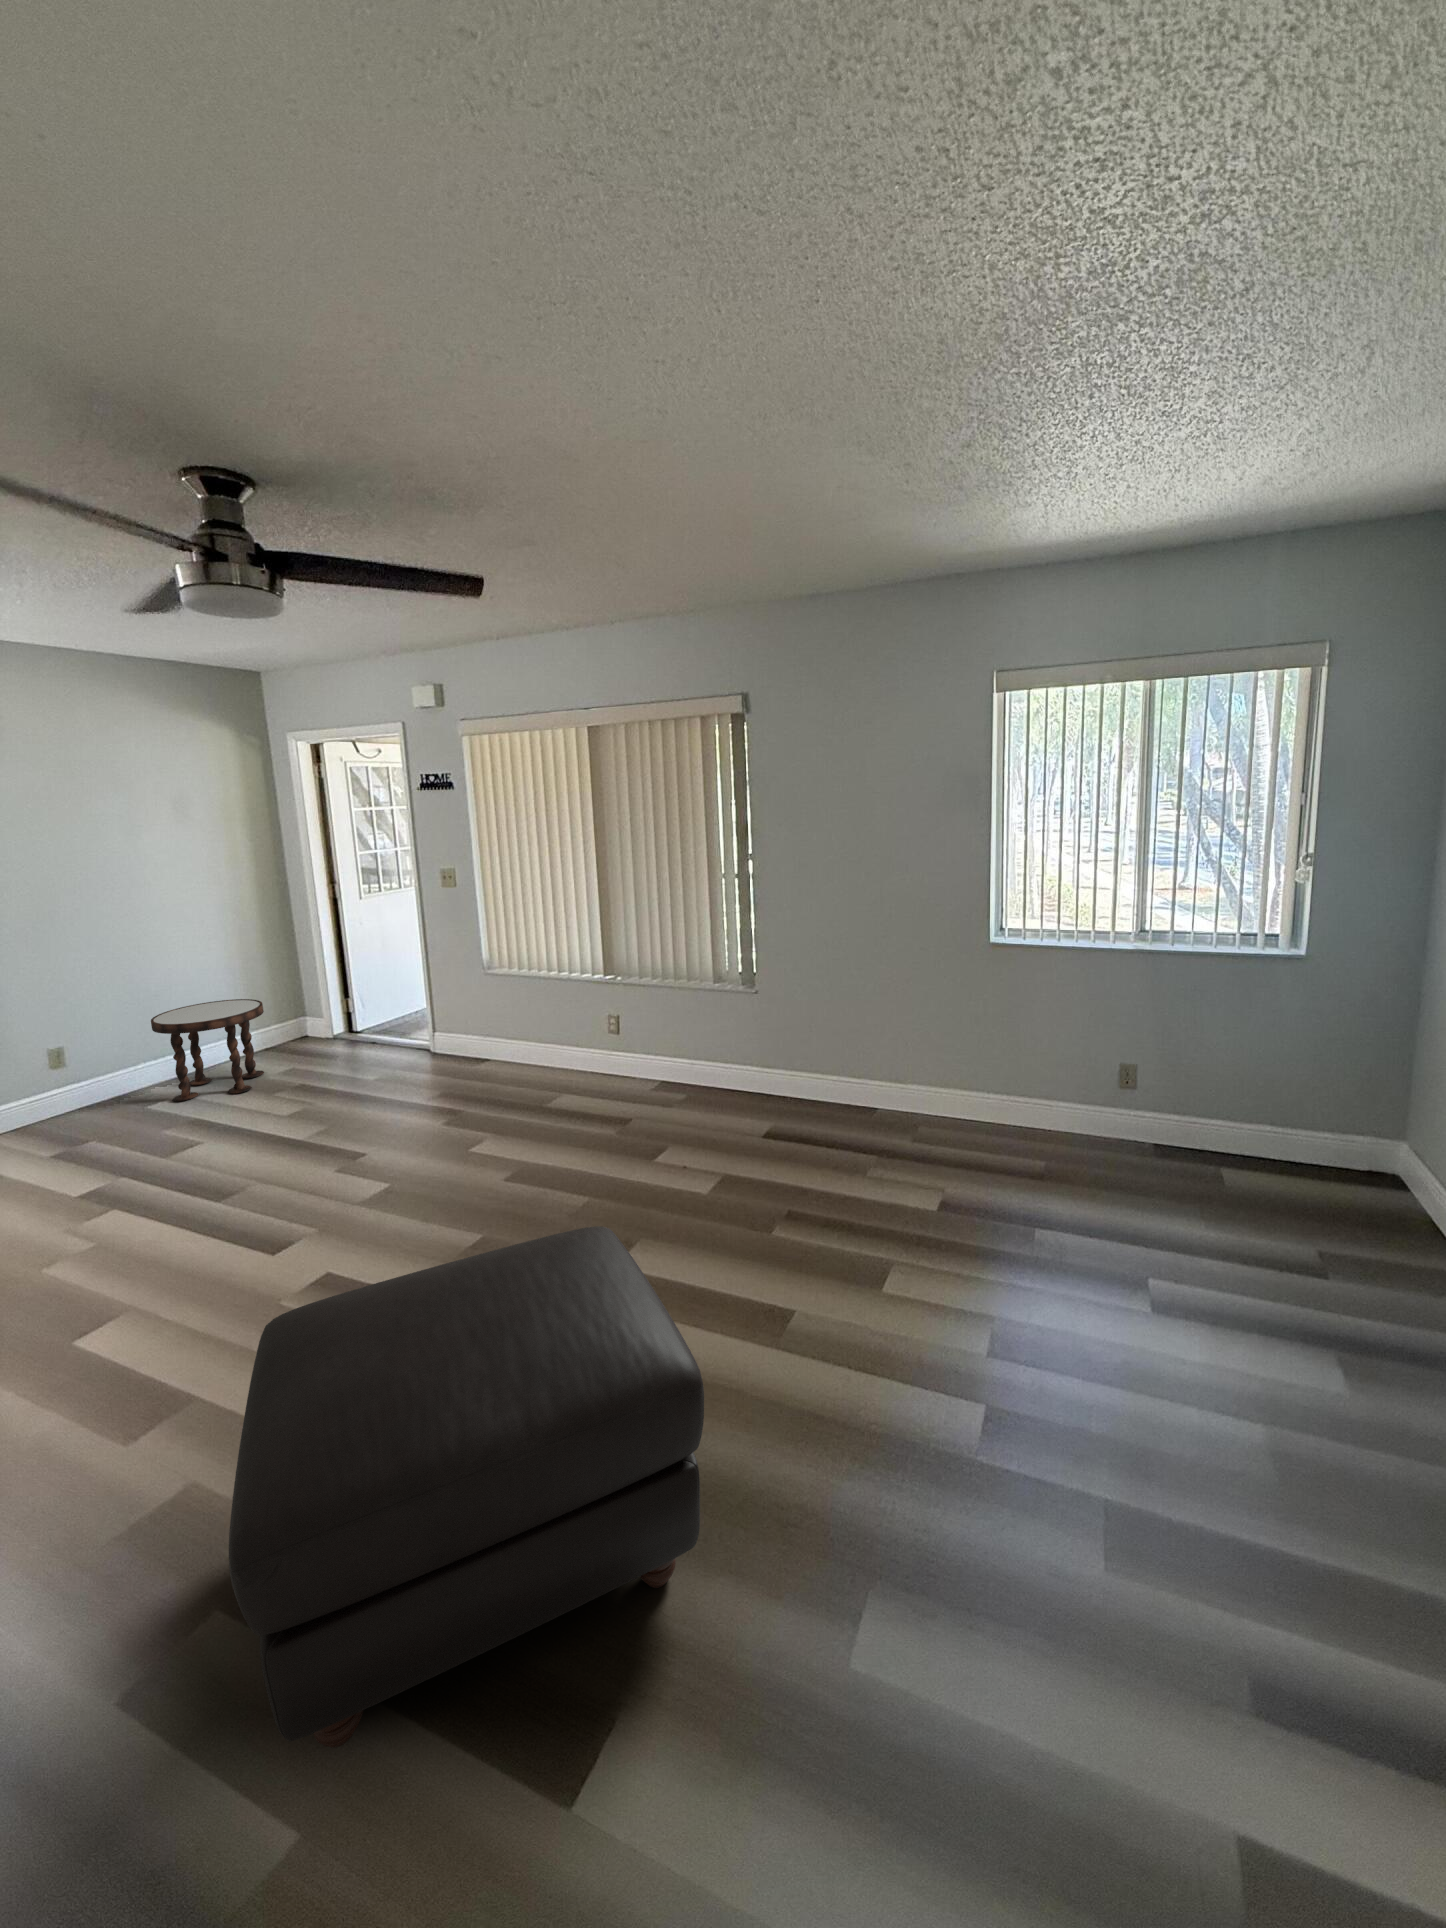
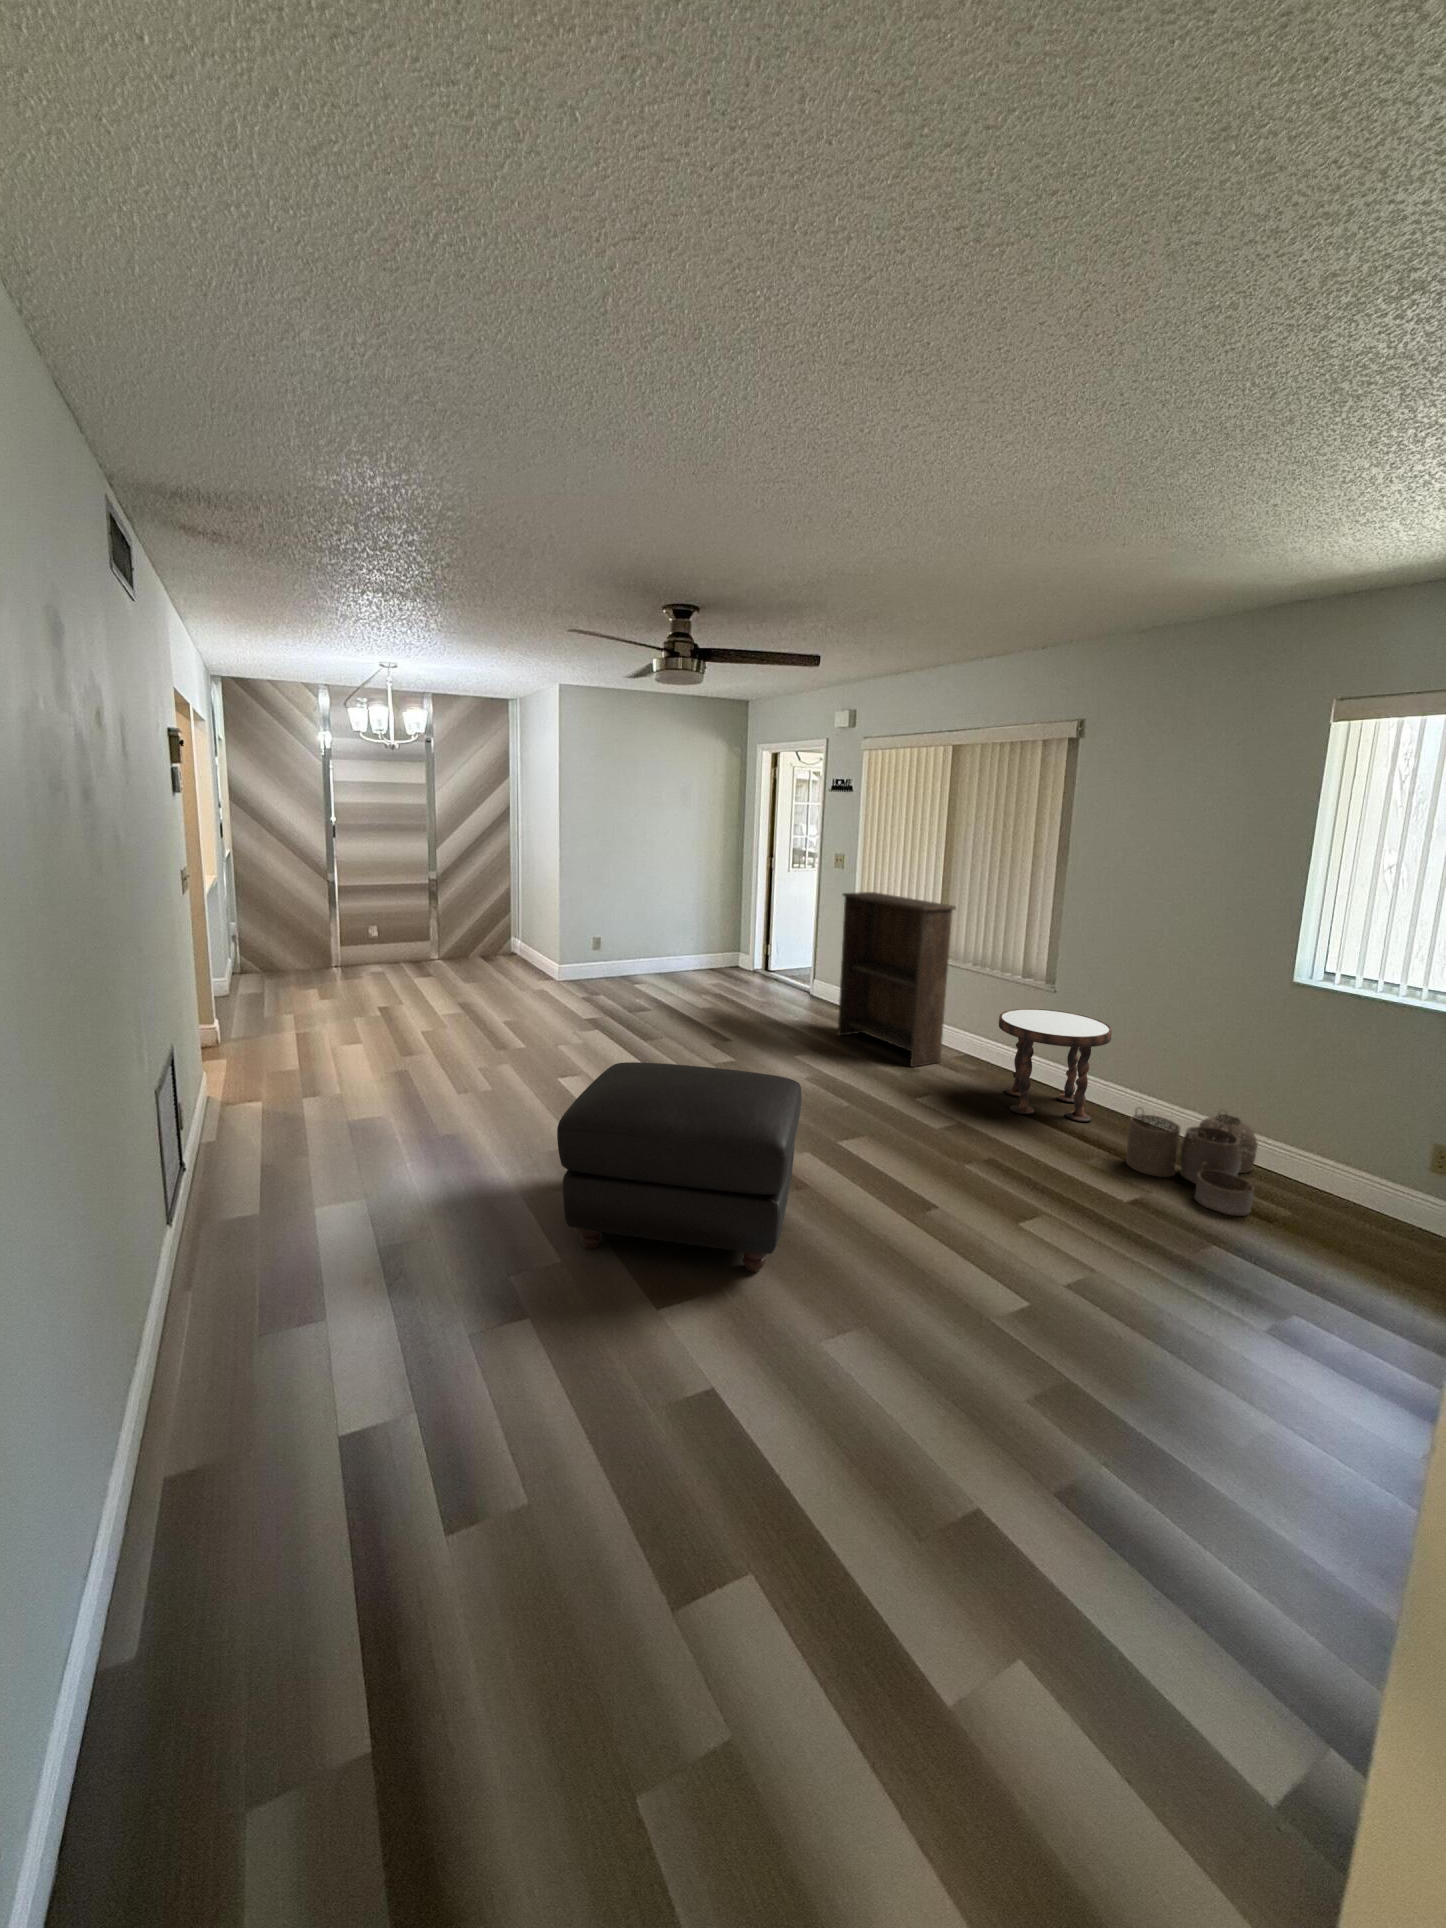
bookshelf: none [481,912,643,1117] -> present [838,892,956,1067]
side table: present [151,999,264,1101] -> present [999,1009,1112,1122]
woven basket: none [895,1078,1027,1188] -> present [1126,1111,1257,1216]

